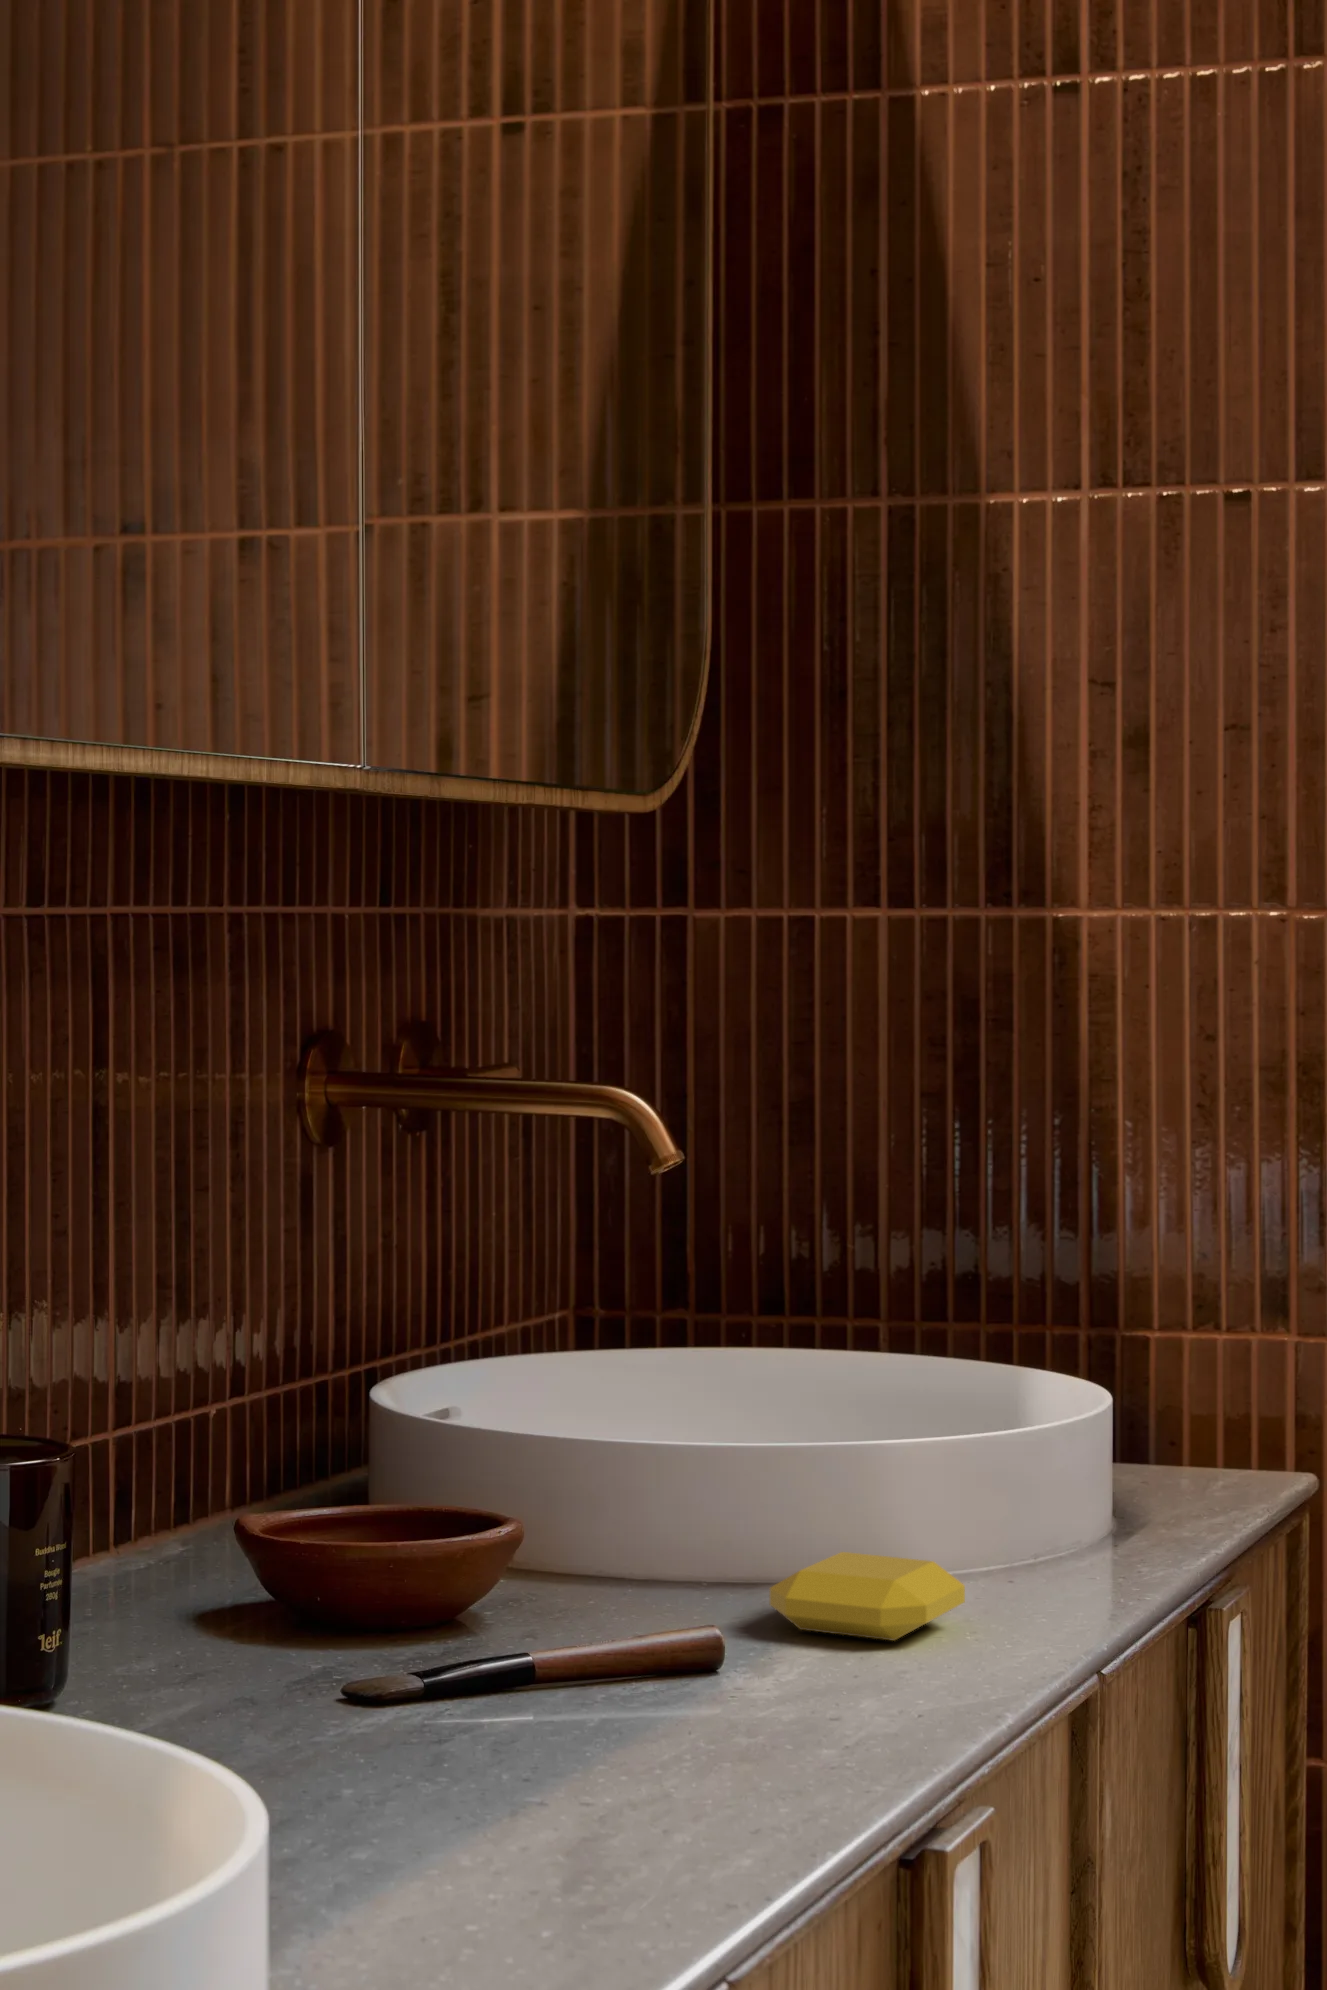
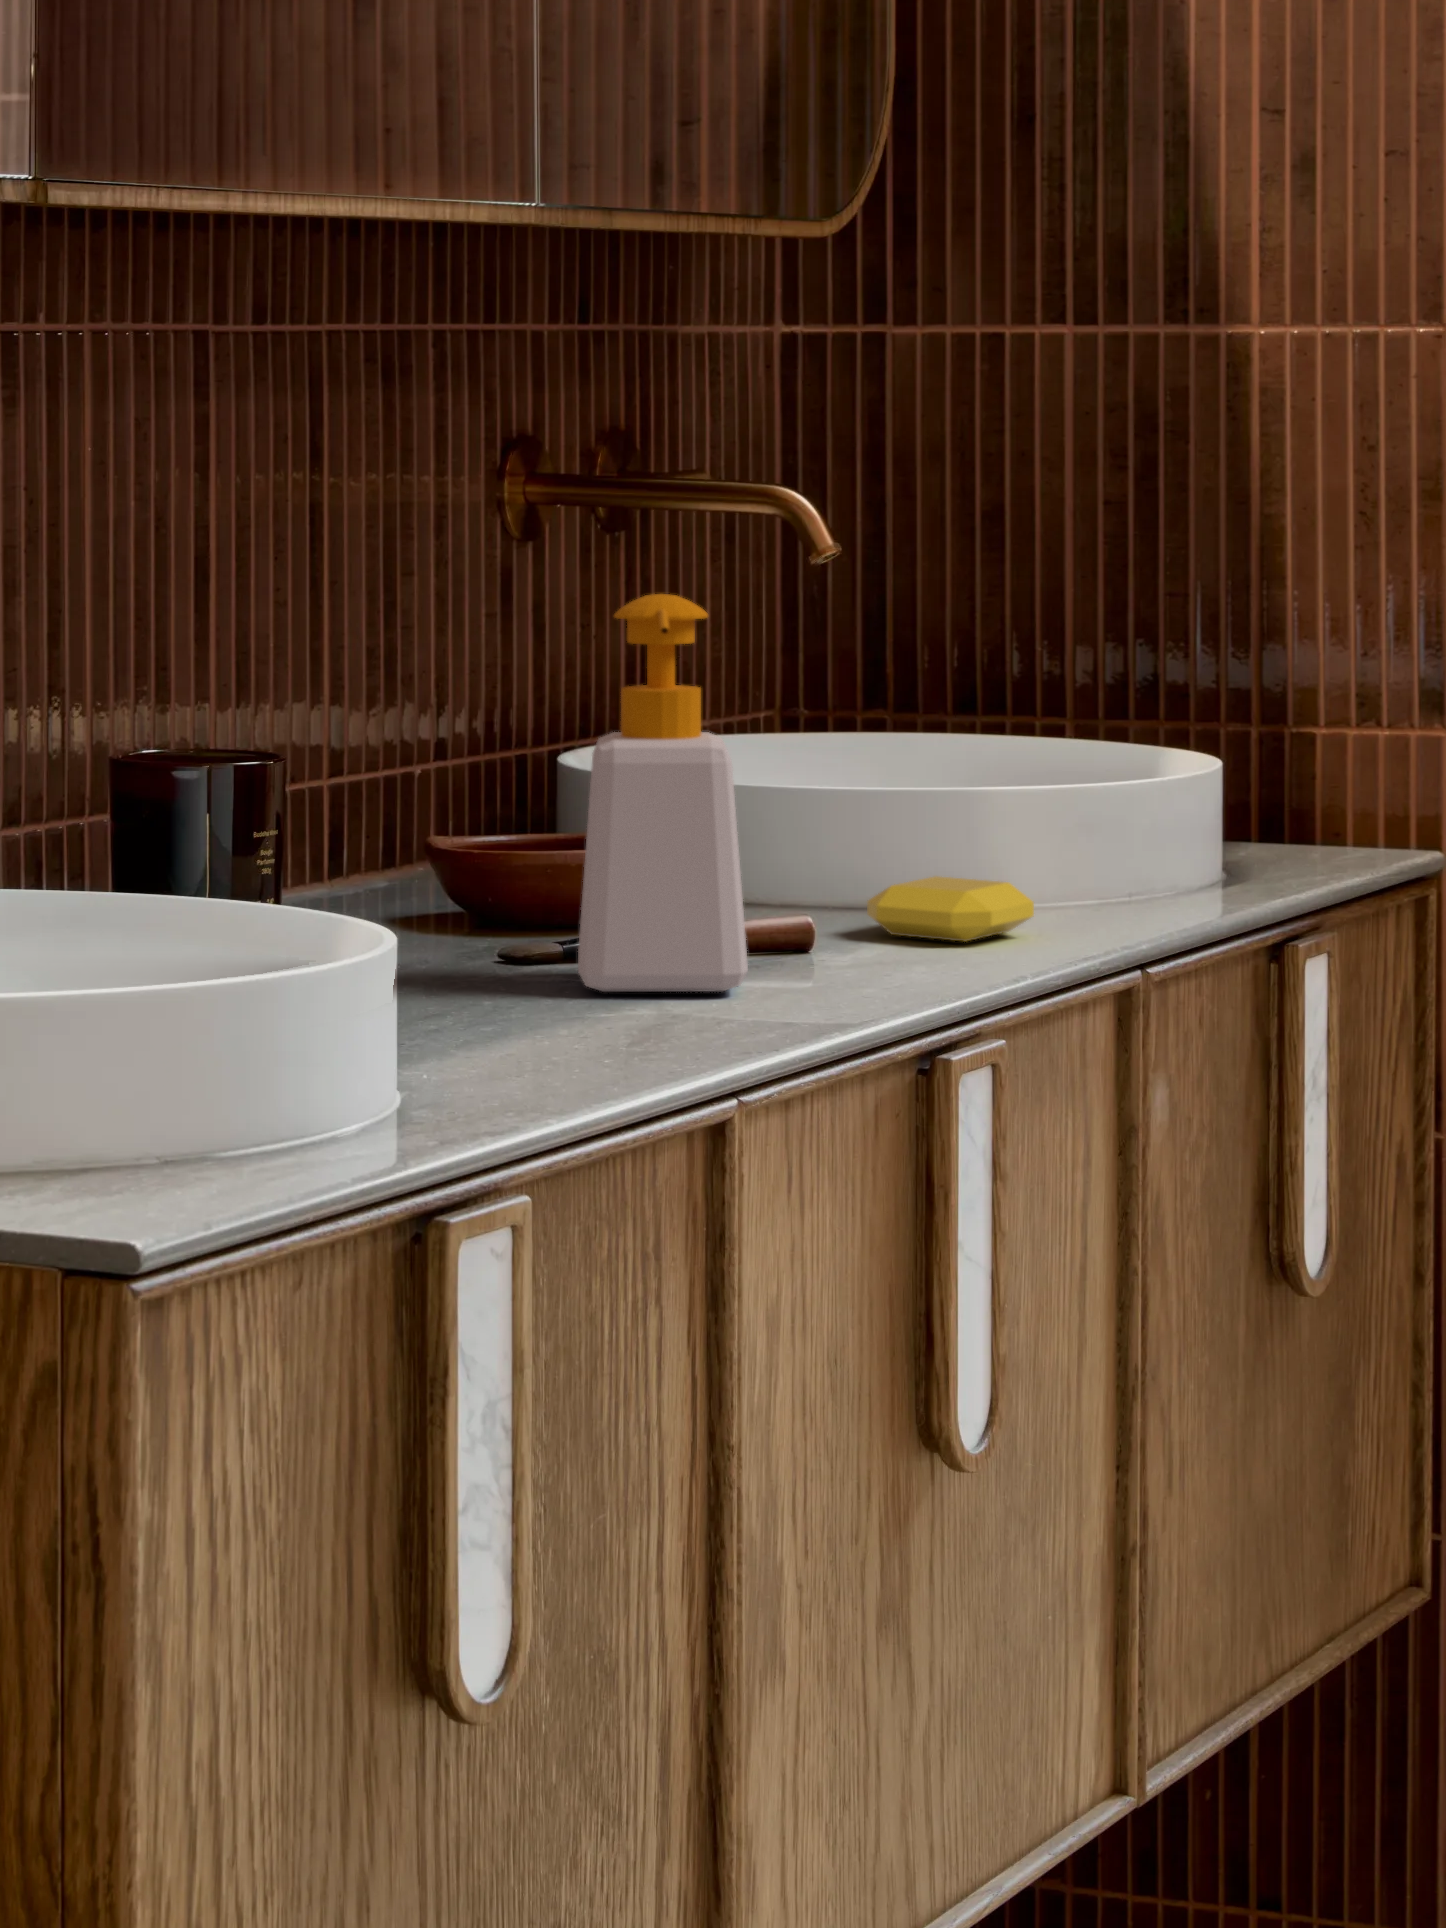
soap bottle: none [451,1244,680,1766] -> present [578,594,748,992]

